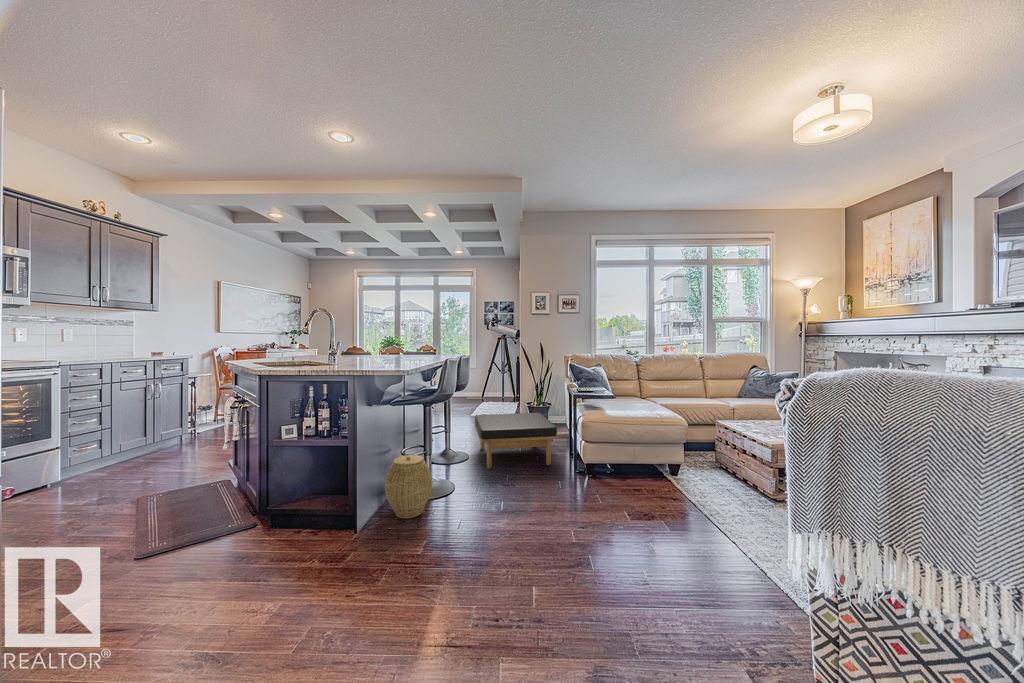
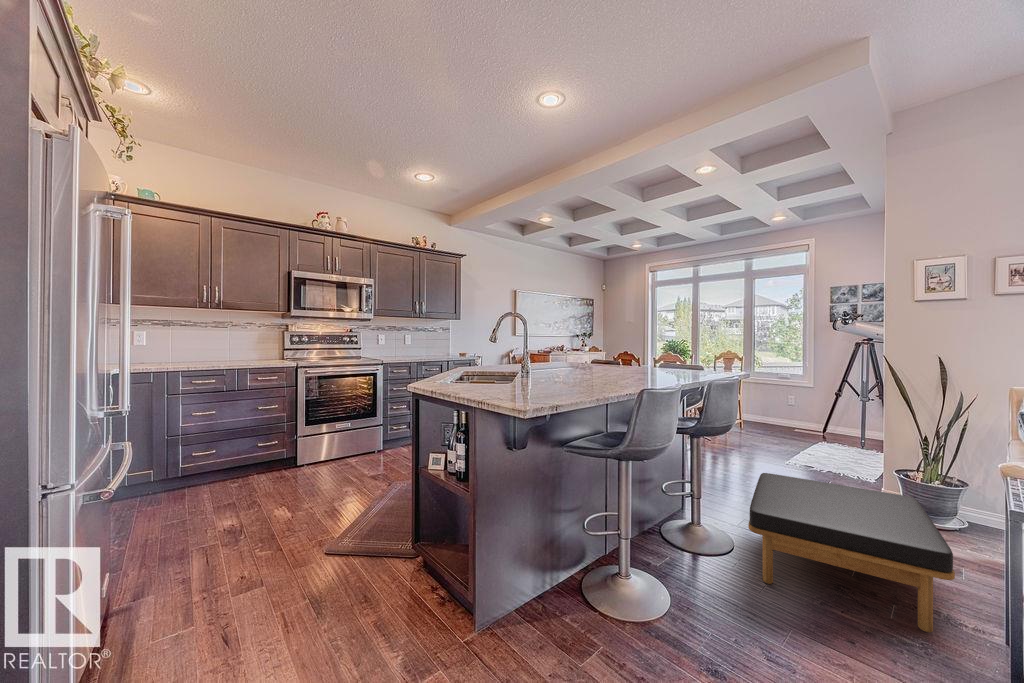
woven basket: present [385,455,432,518] -> none [545,526,618,635]

